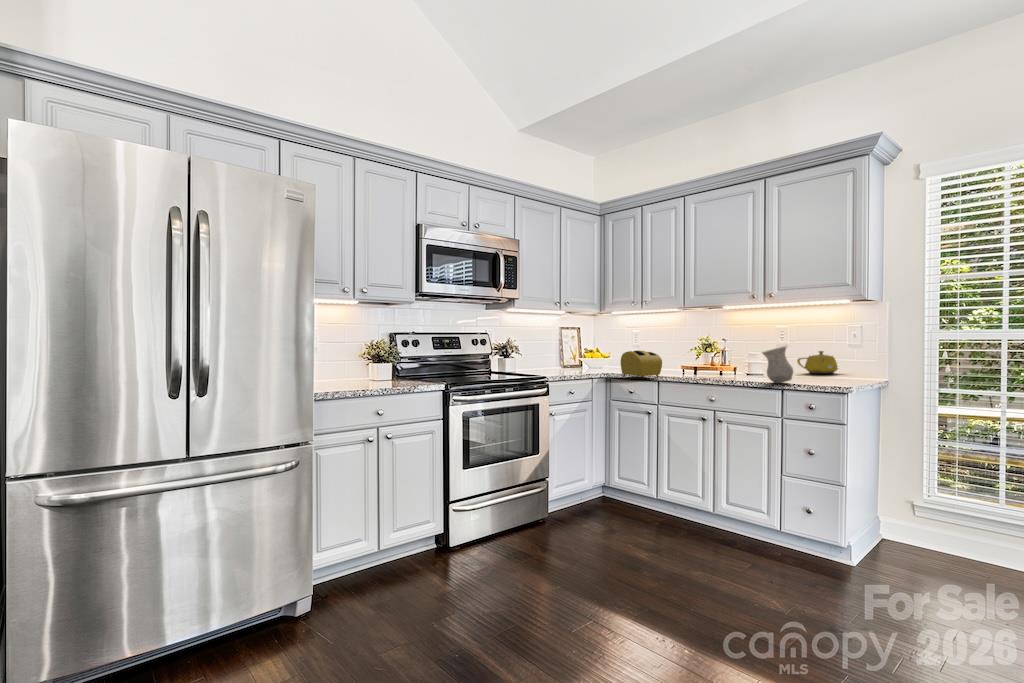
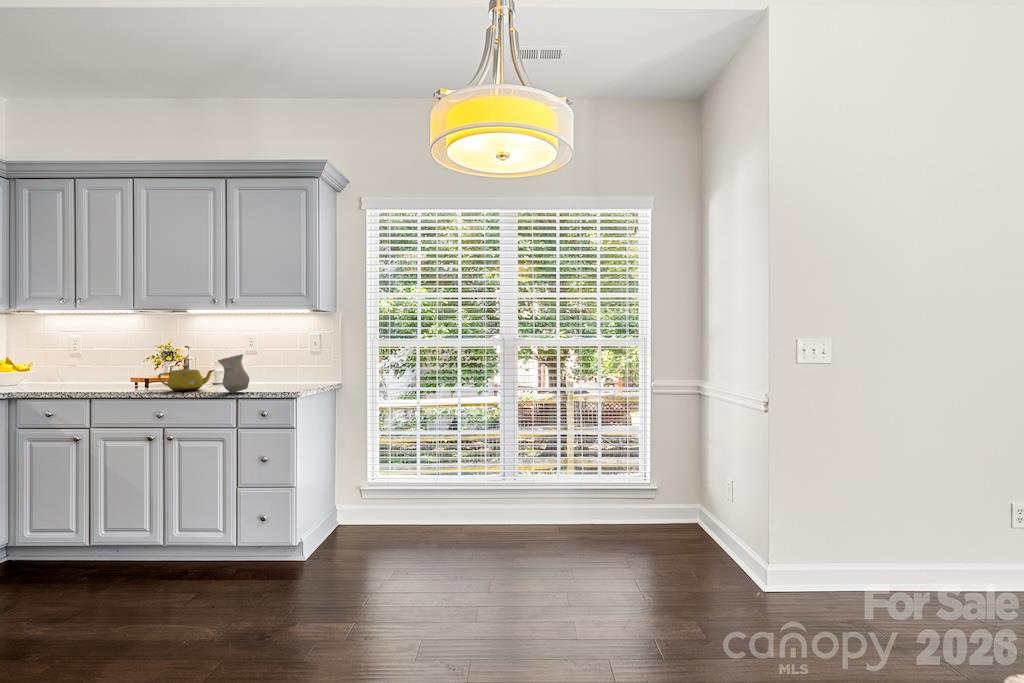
toaster: present [621,350,662,379] -> none [39,360,100,396]
teapot: present [797,351,838,374] -> present [158,365,215,391]

